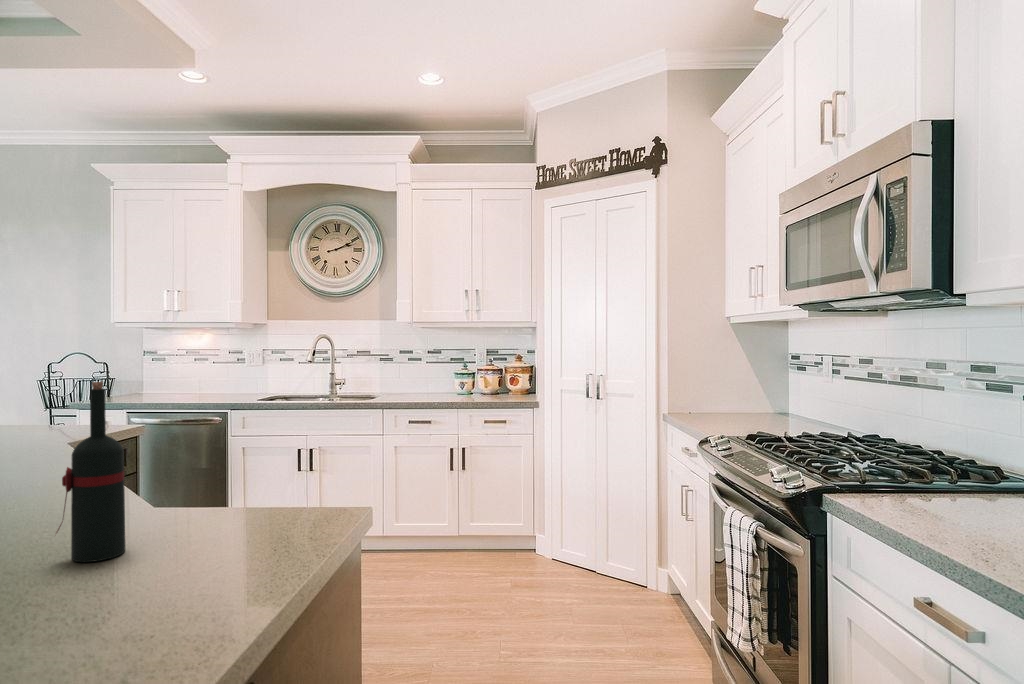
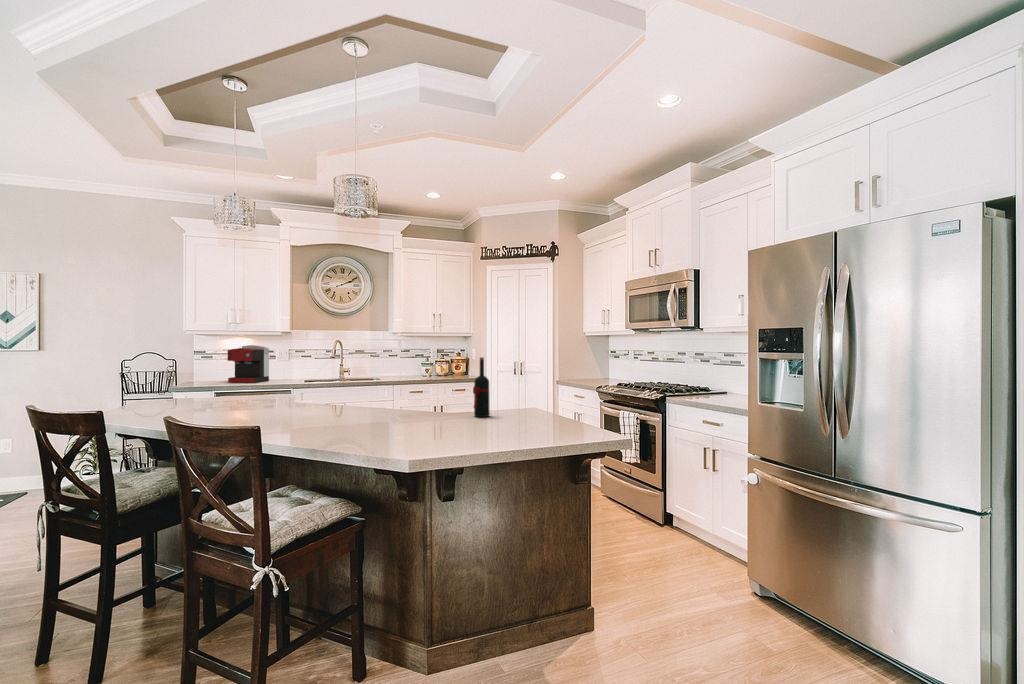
coffee maker: none [167,343,230,399] -> present [228,345,269,383]

